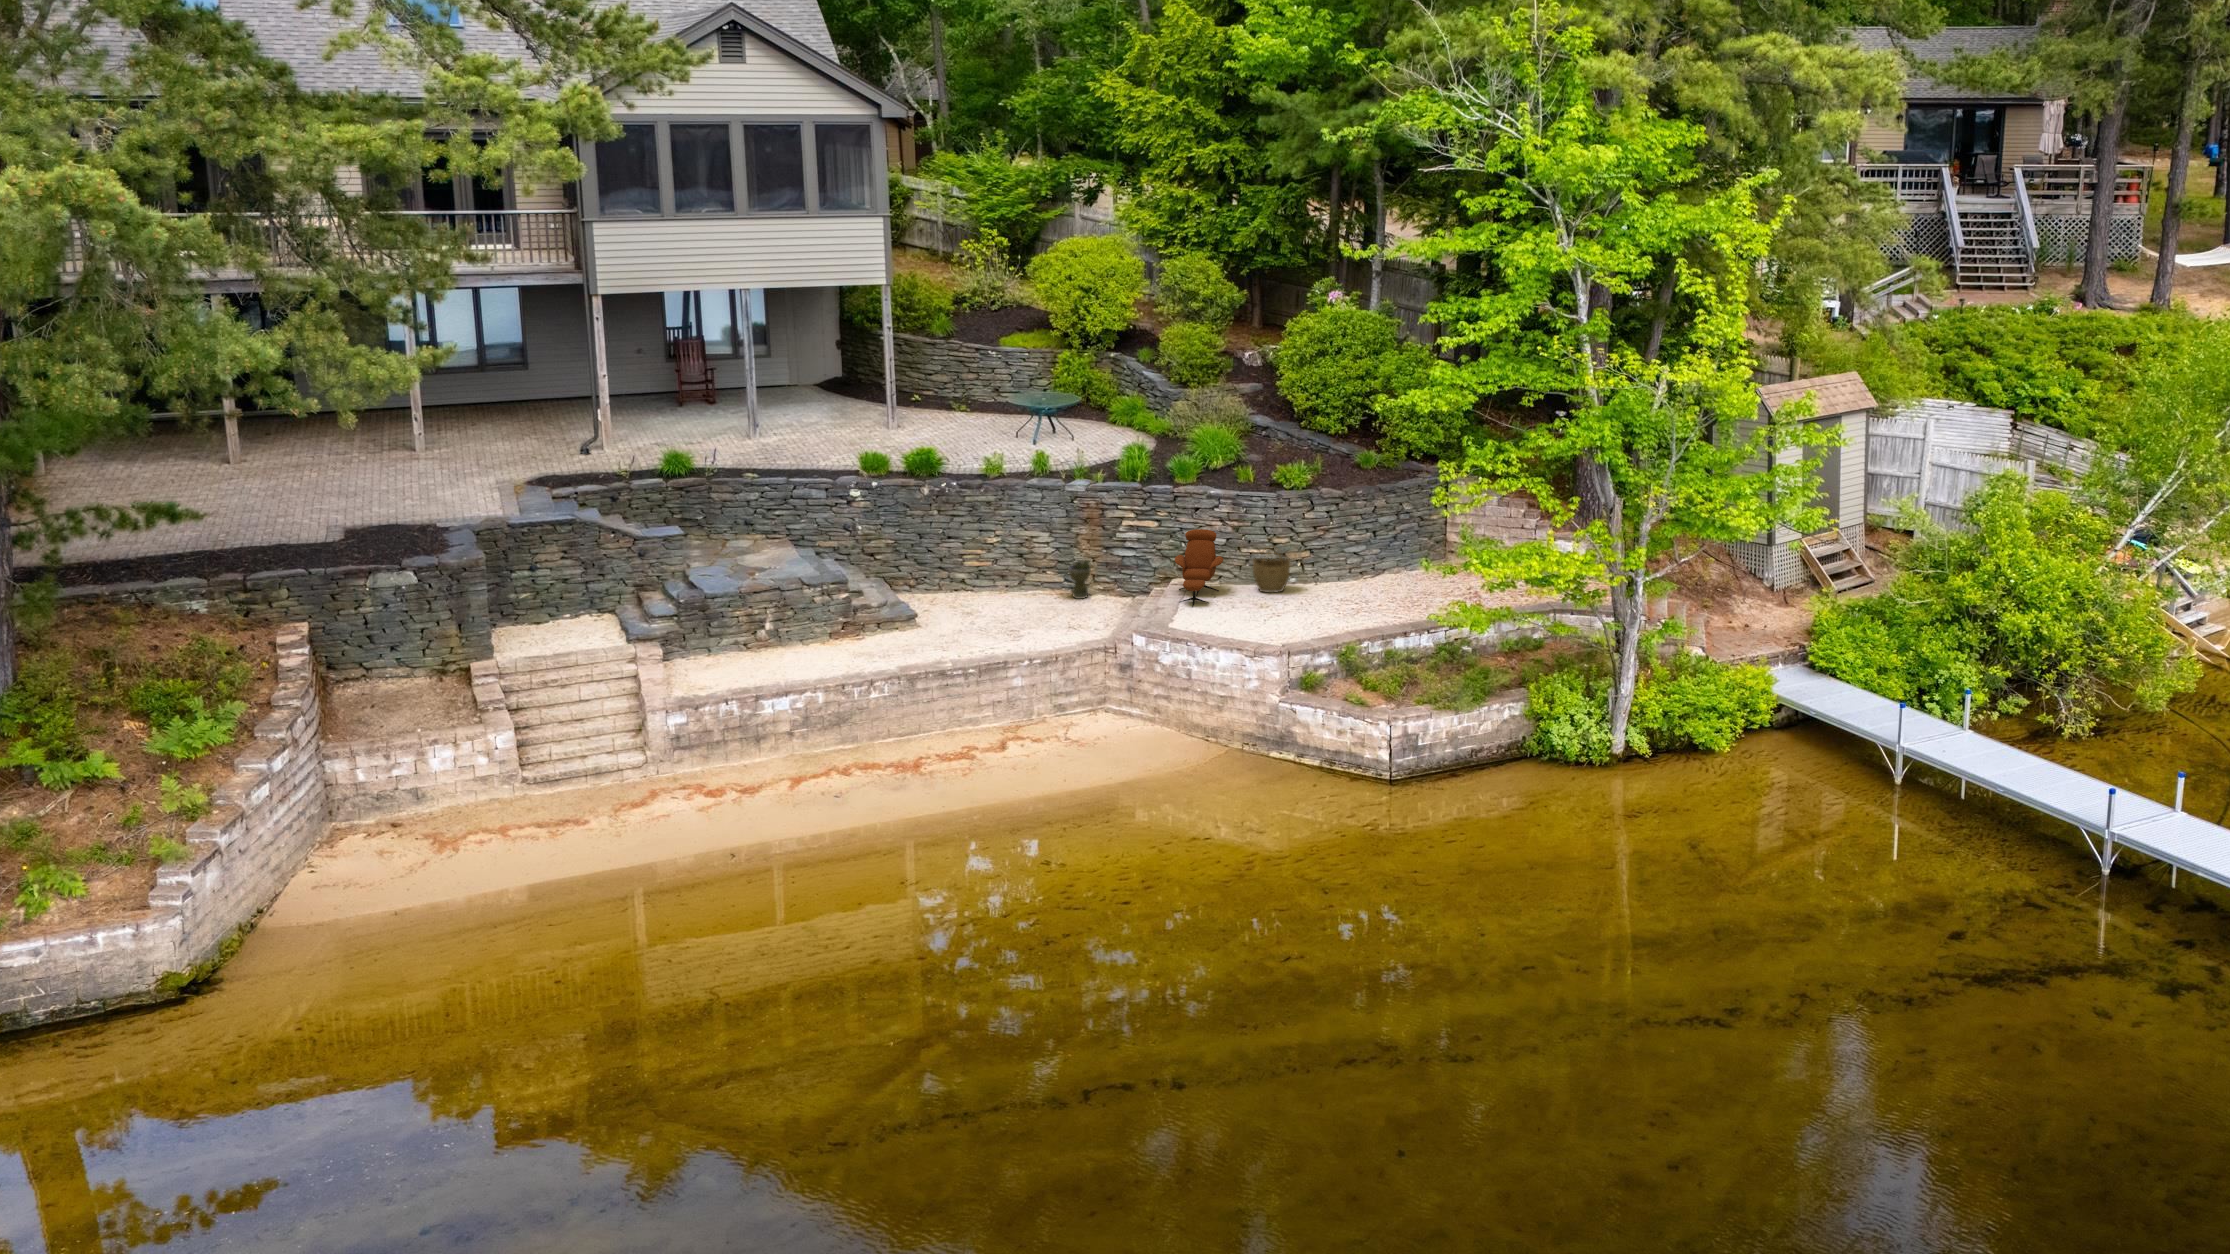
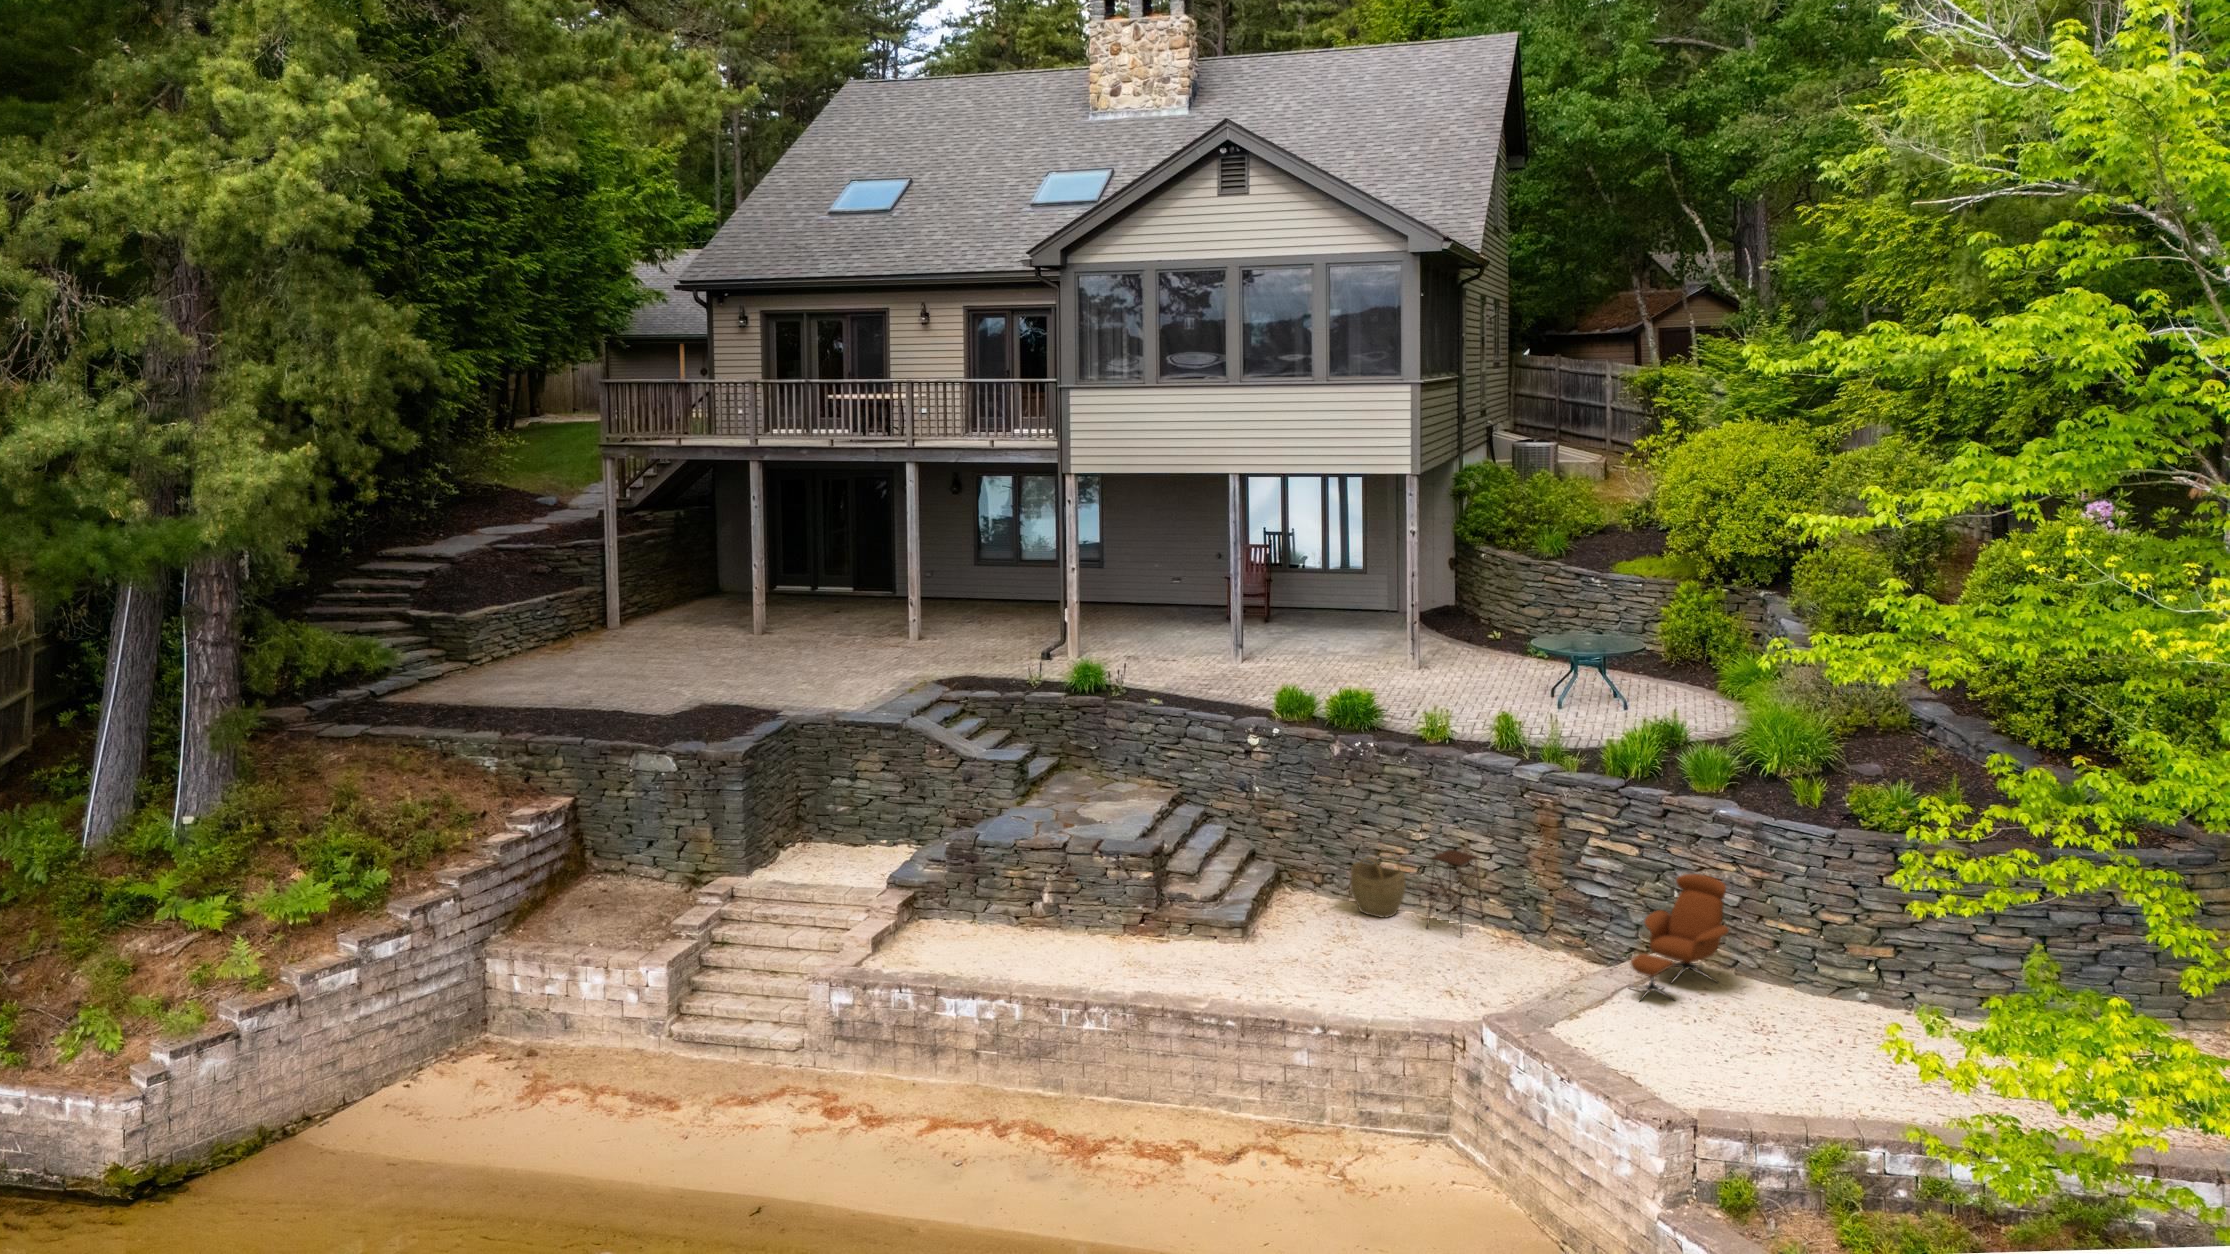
side table: none [1020,544,1052,600] -> present [1427,850,1484,934]
woven basket: present [1253,546,1290,593] -> present [1351,851,1406,918]
planter: present [1068,561,1091,599] -> none [1496,888,1533,947]

